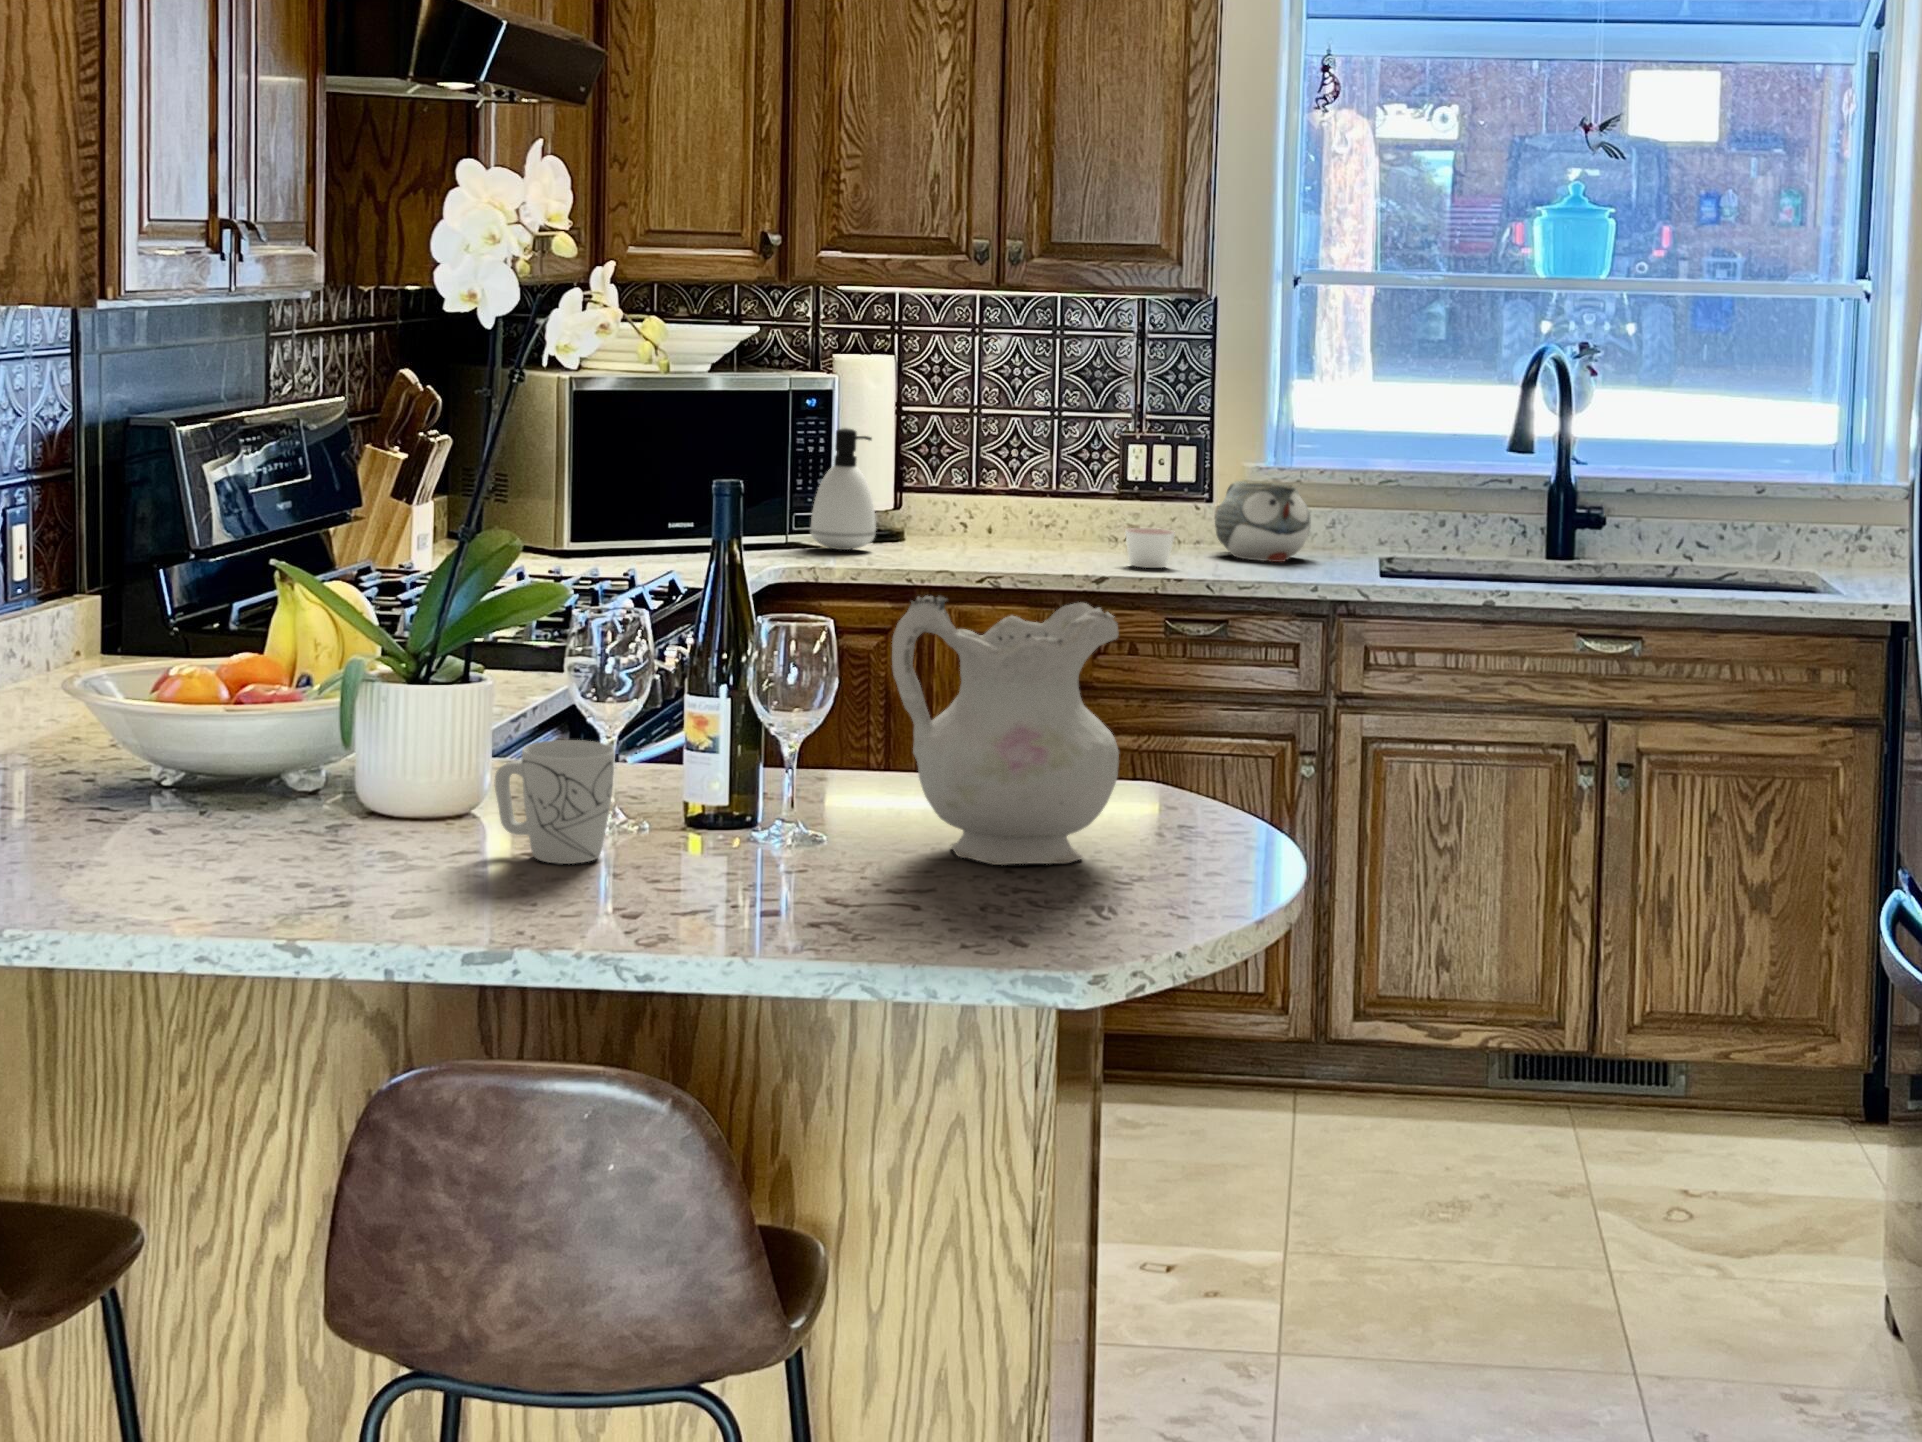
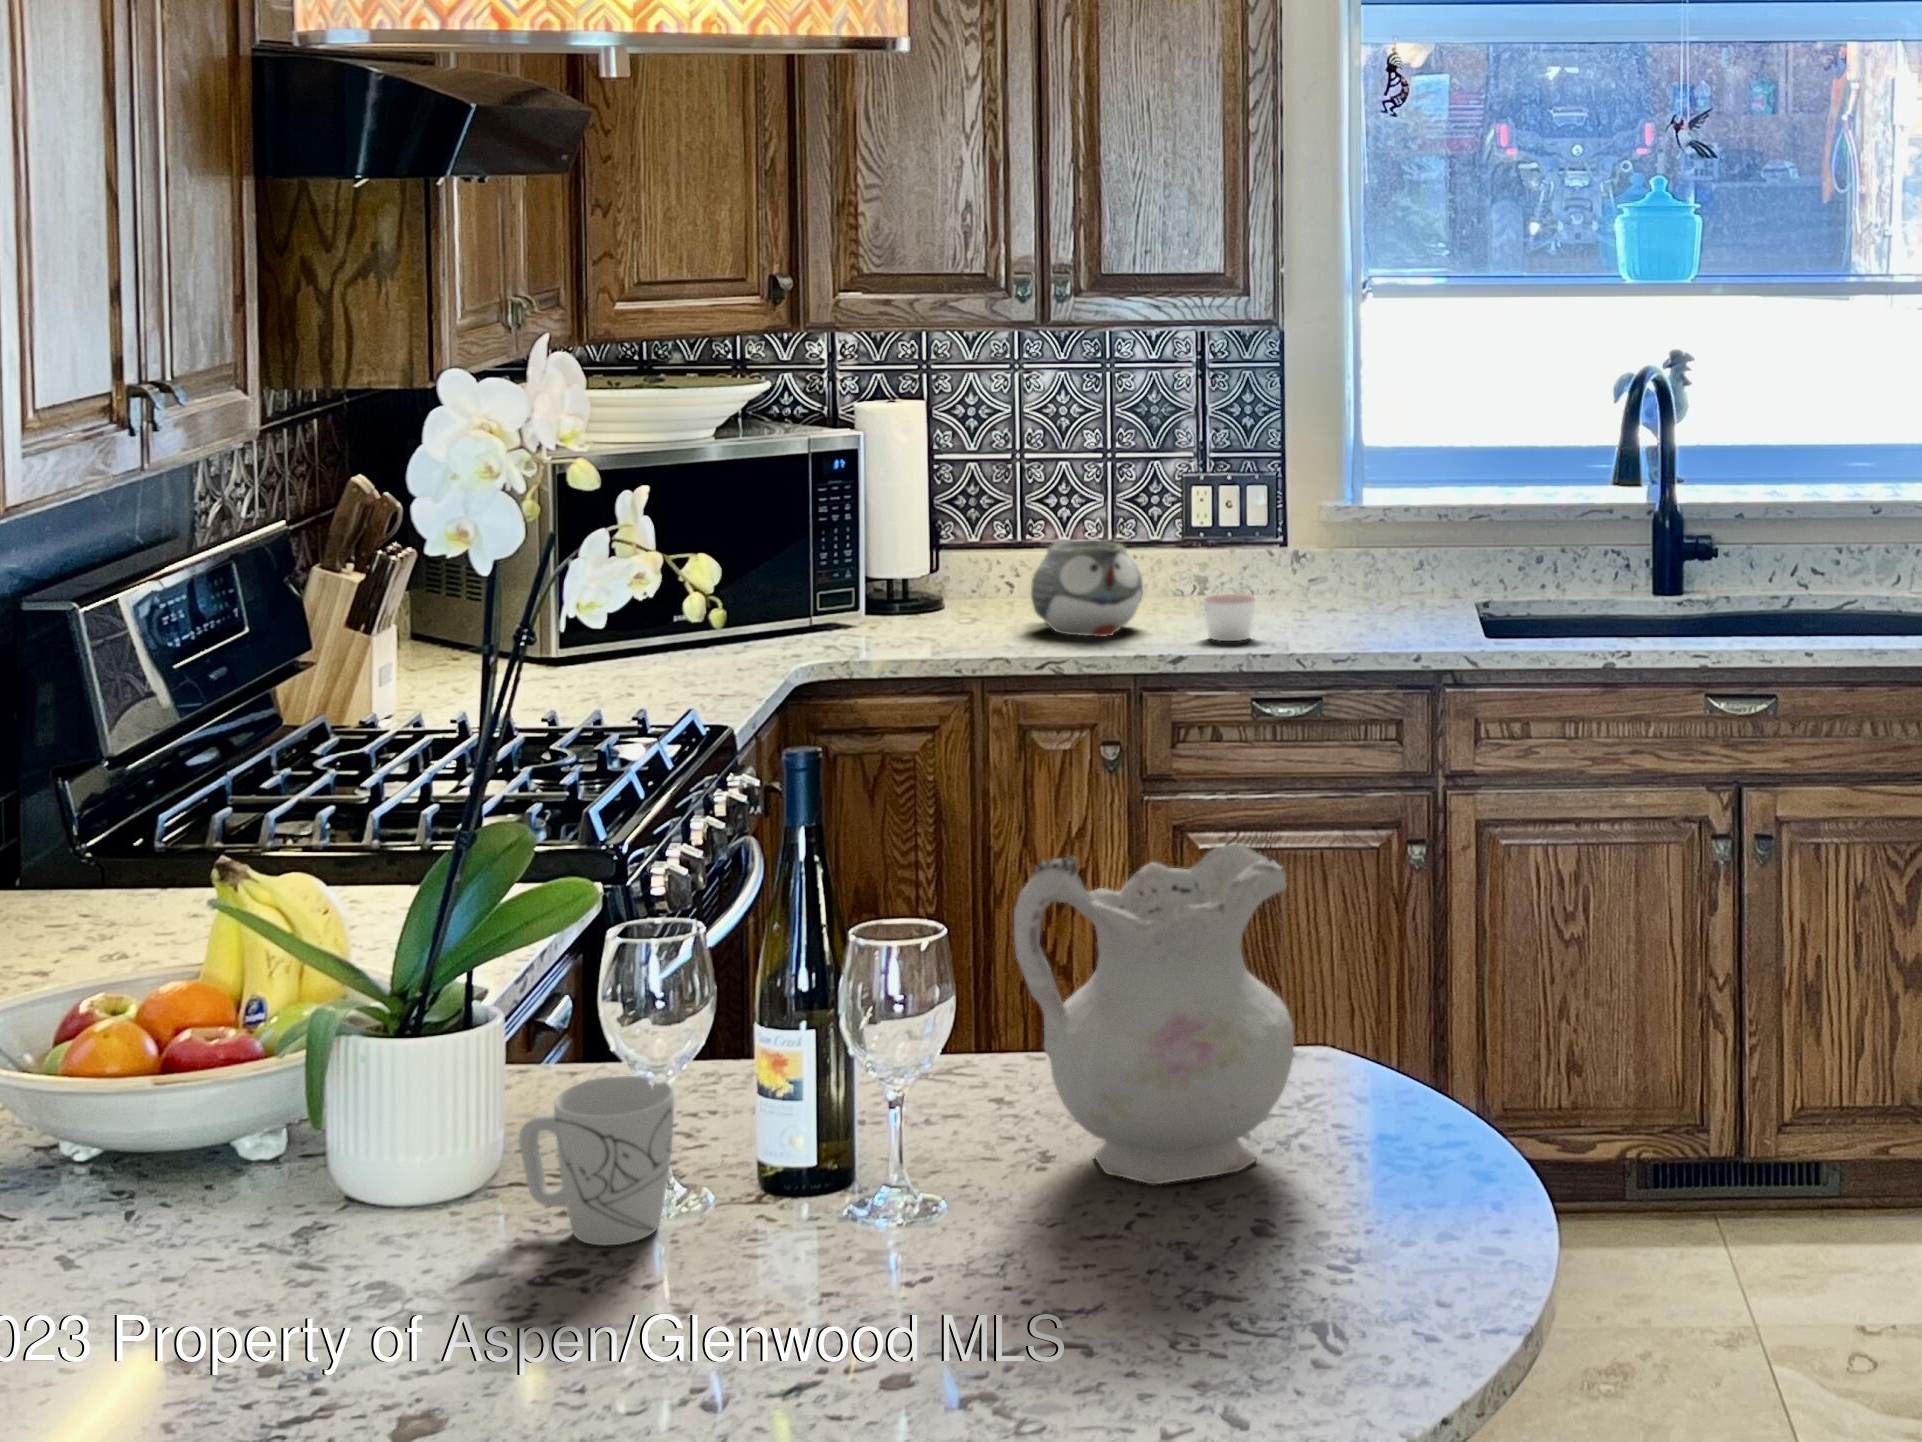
soap dispenser: present [811,428,876,550] -> none [842,502,917,640]
teapot: present [1215,481,1311,562] -> present [1031,539,1143,637]

